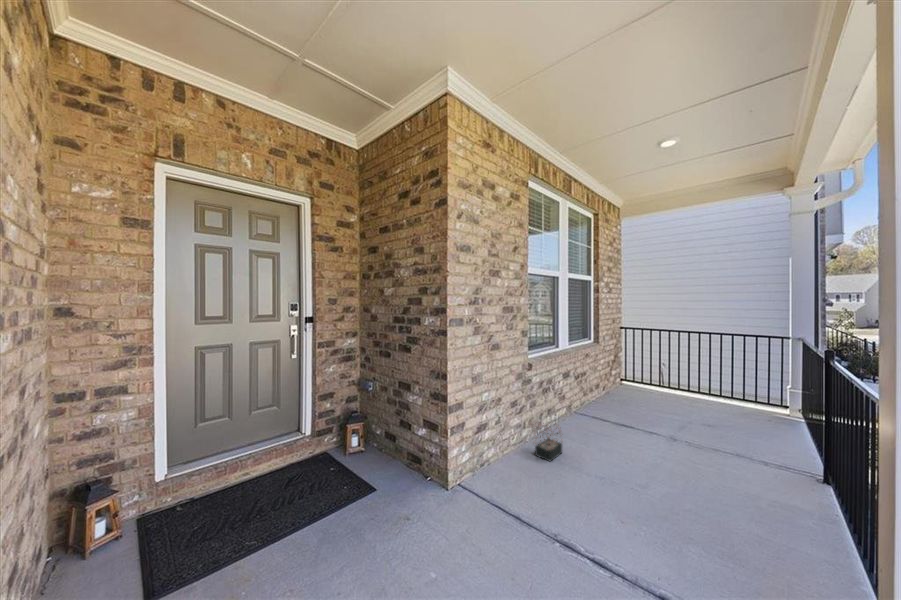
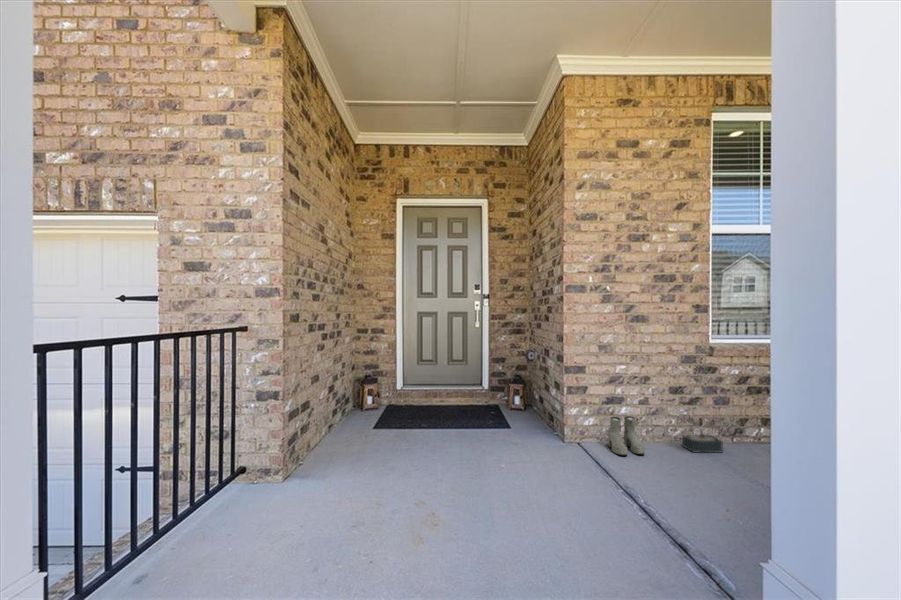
boots: none [495,445,534,494] -> present [608,416,645,455]

